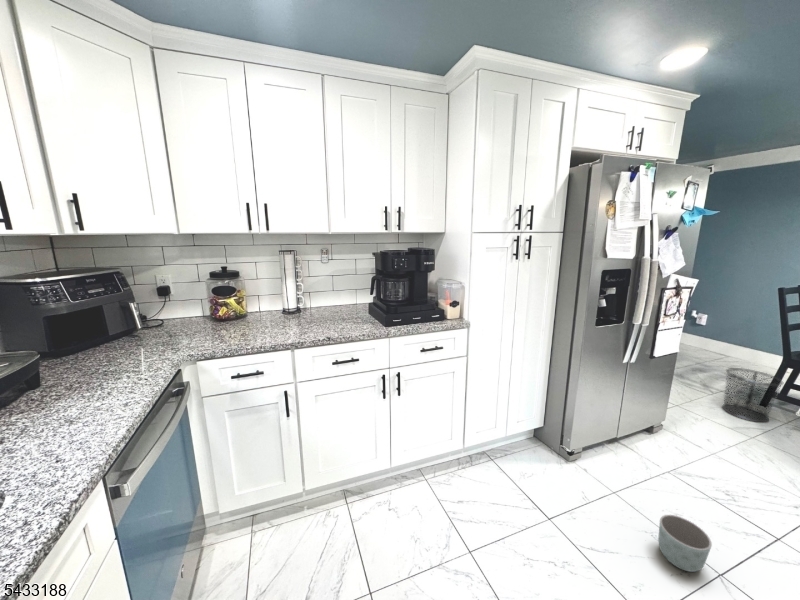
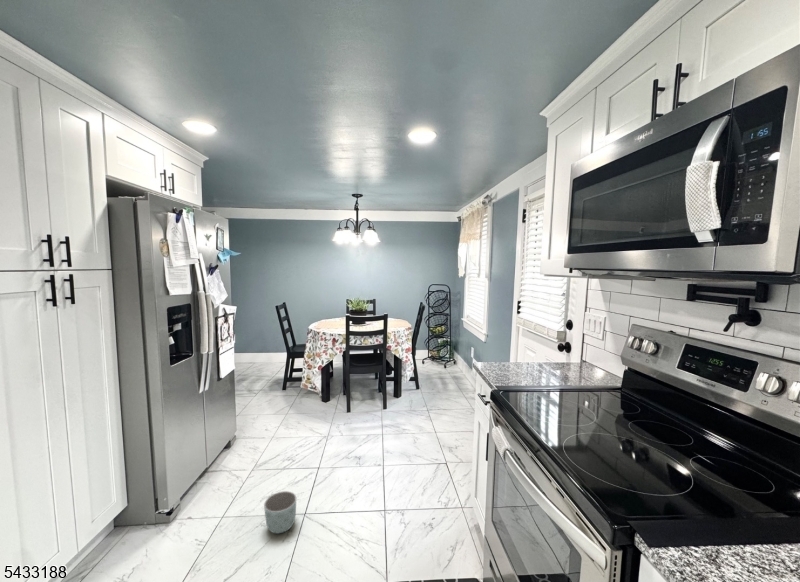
waste bin: present [723,368,783,422] -> none [261,366,291,404]

